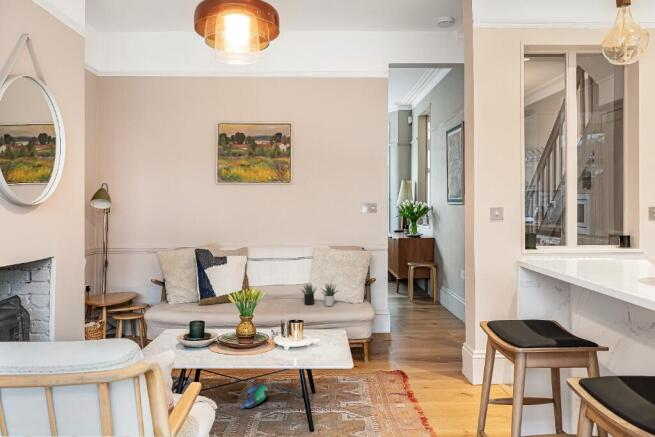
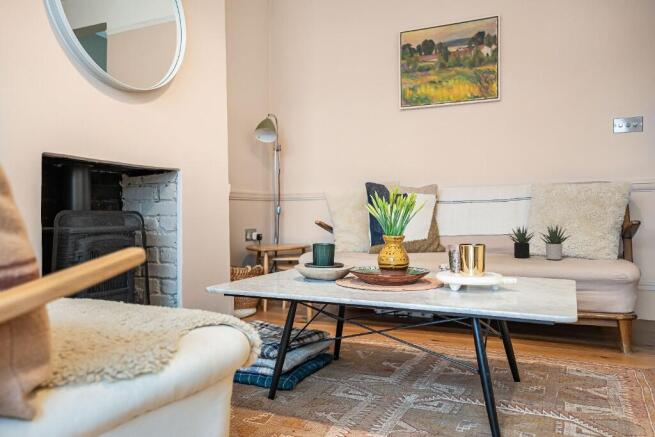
plush toy: present [241,384,268,409] -> none [389,354,437,387]

